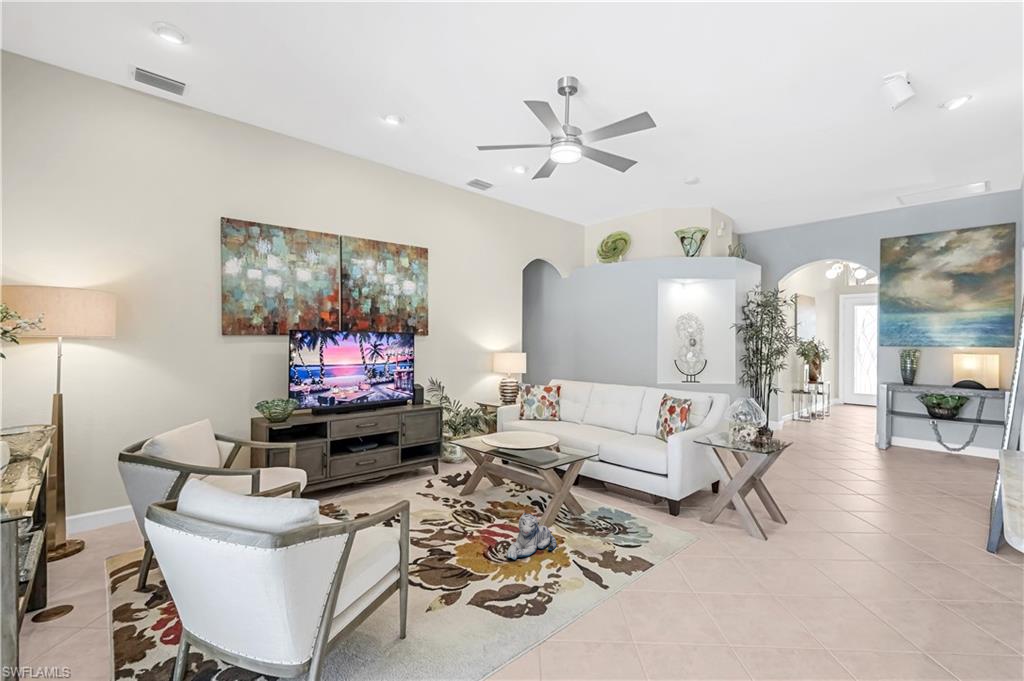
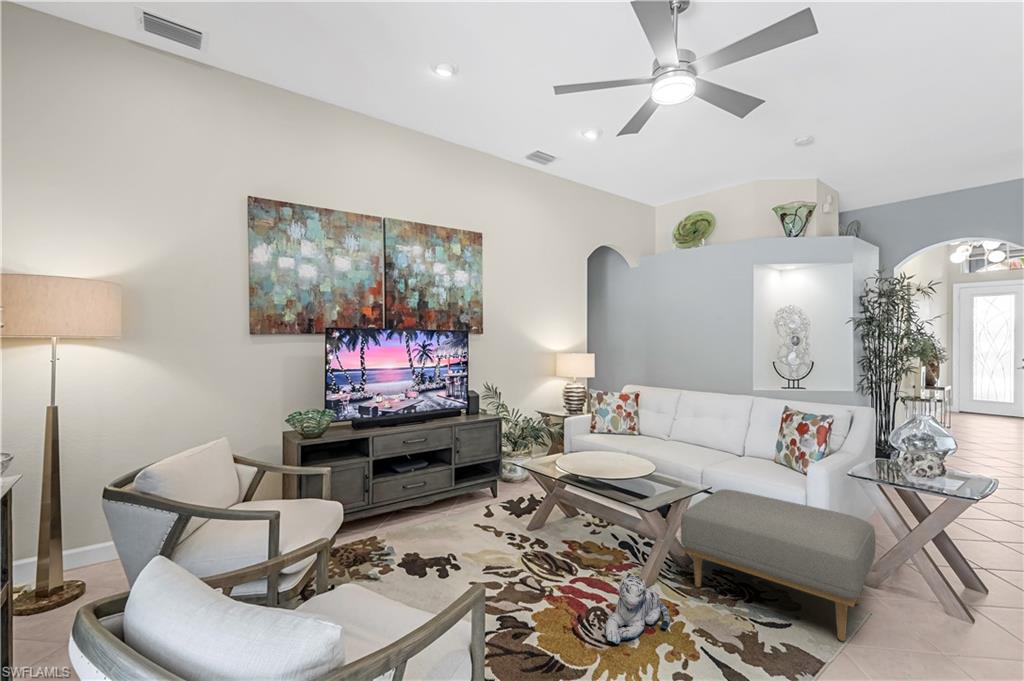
ottoman: none [571,457,705,553] -> present [681,489,876,641]

